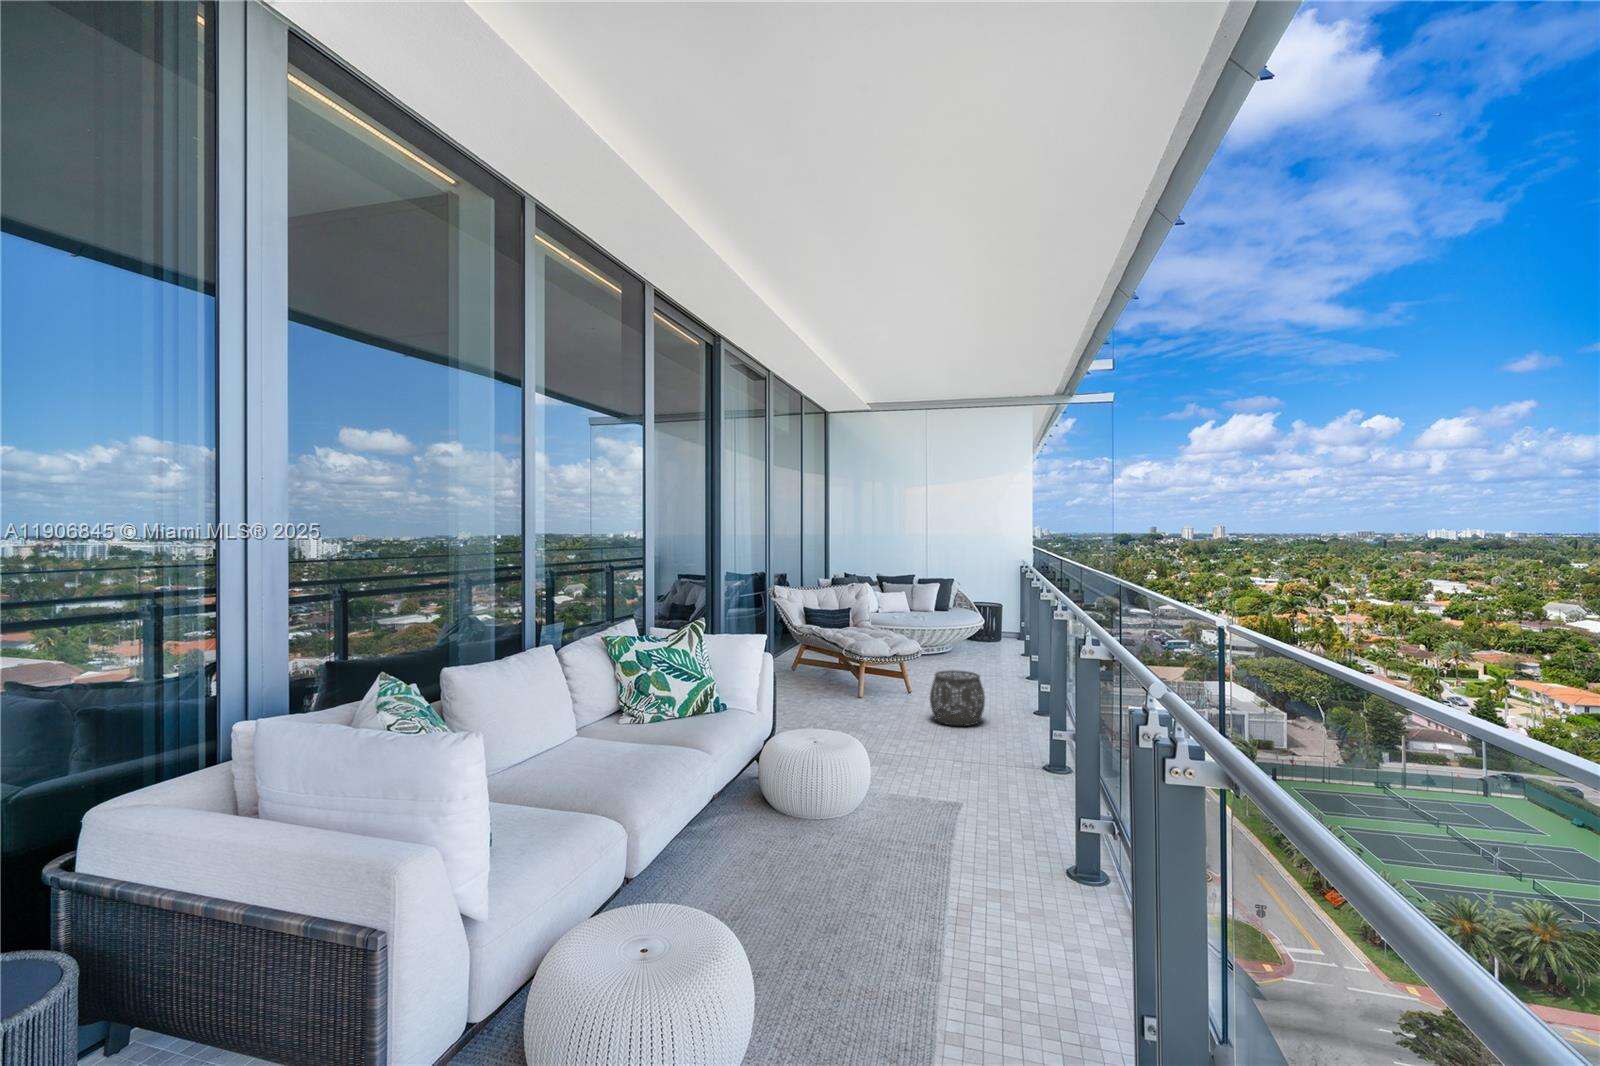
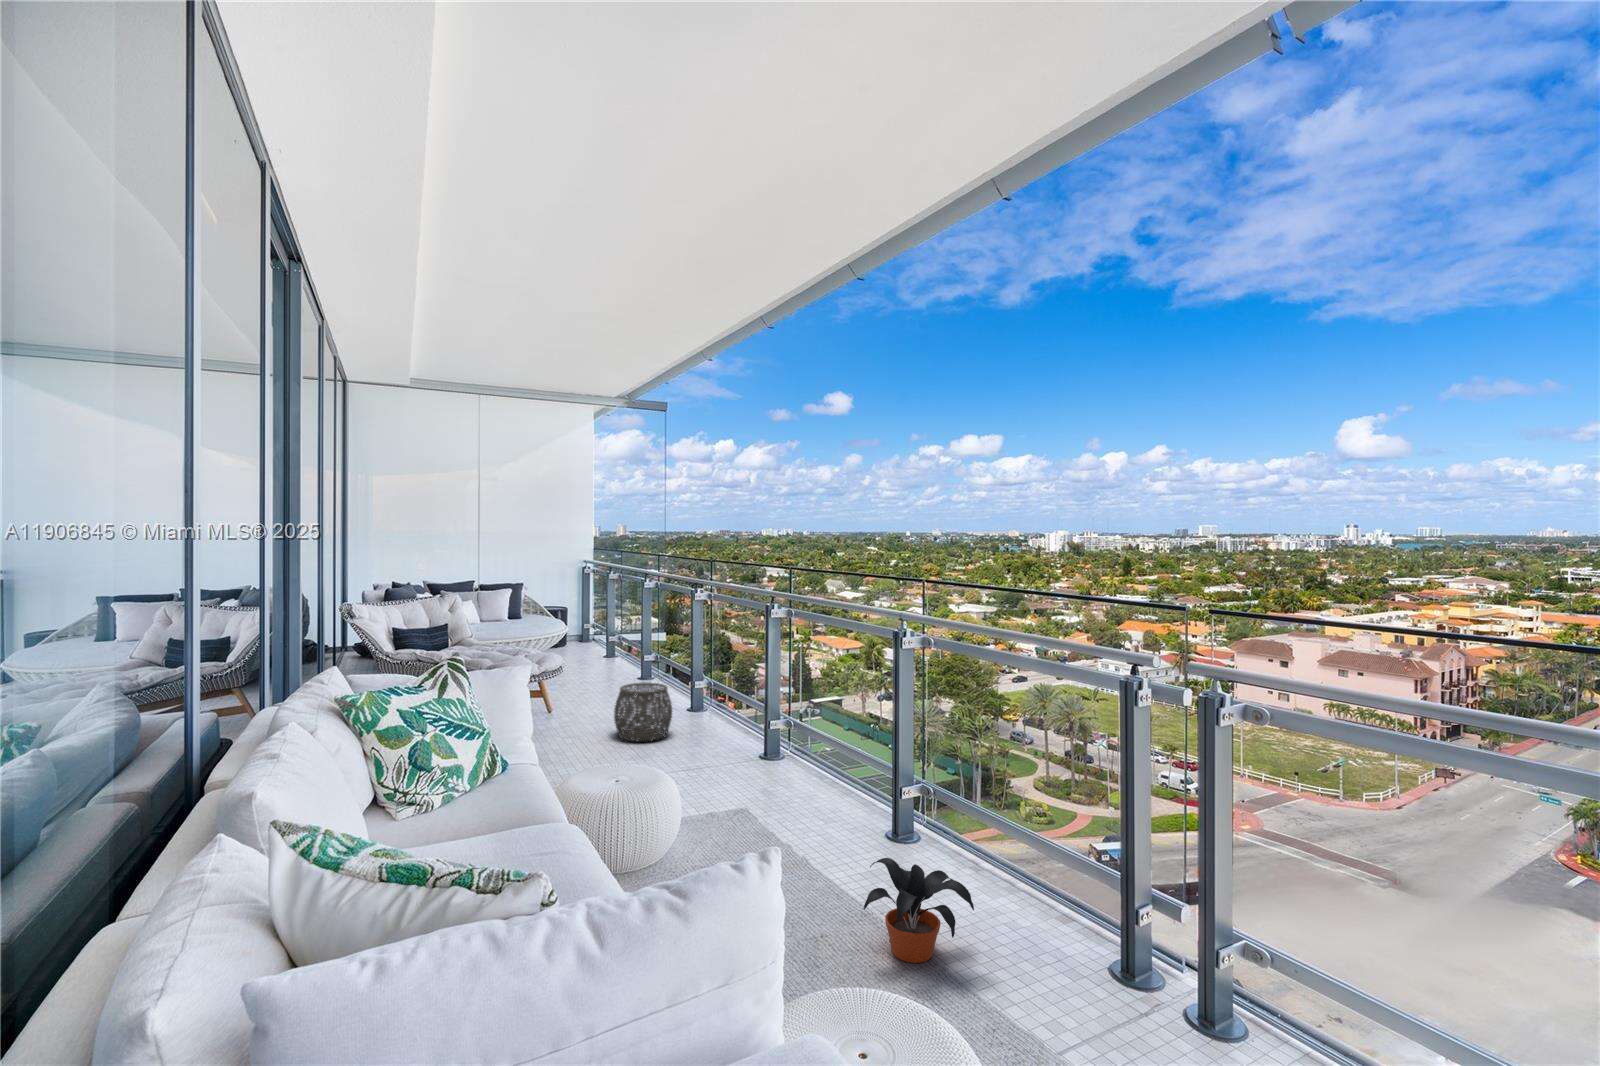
potted plant: none [873,853,989,969] -> present [864,858,974,963]

